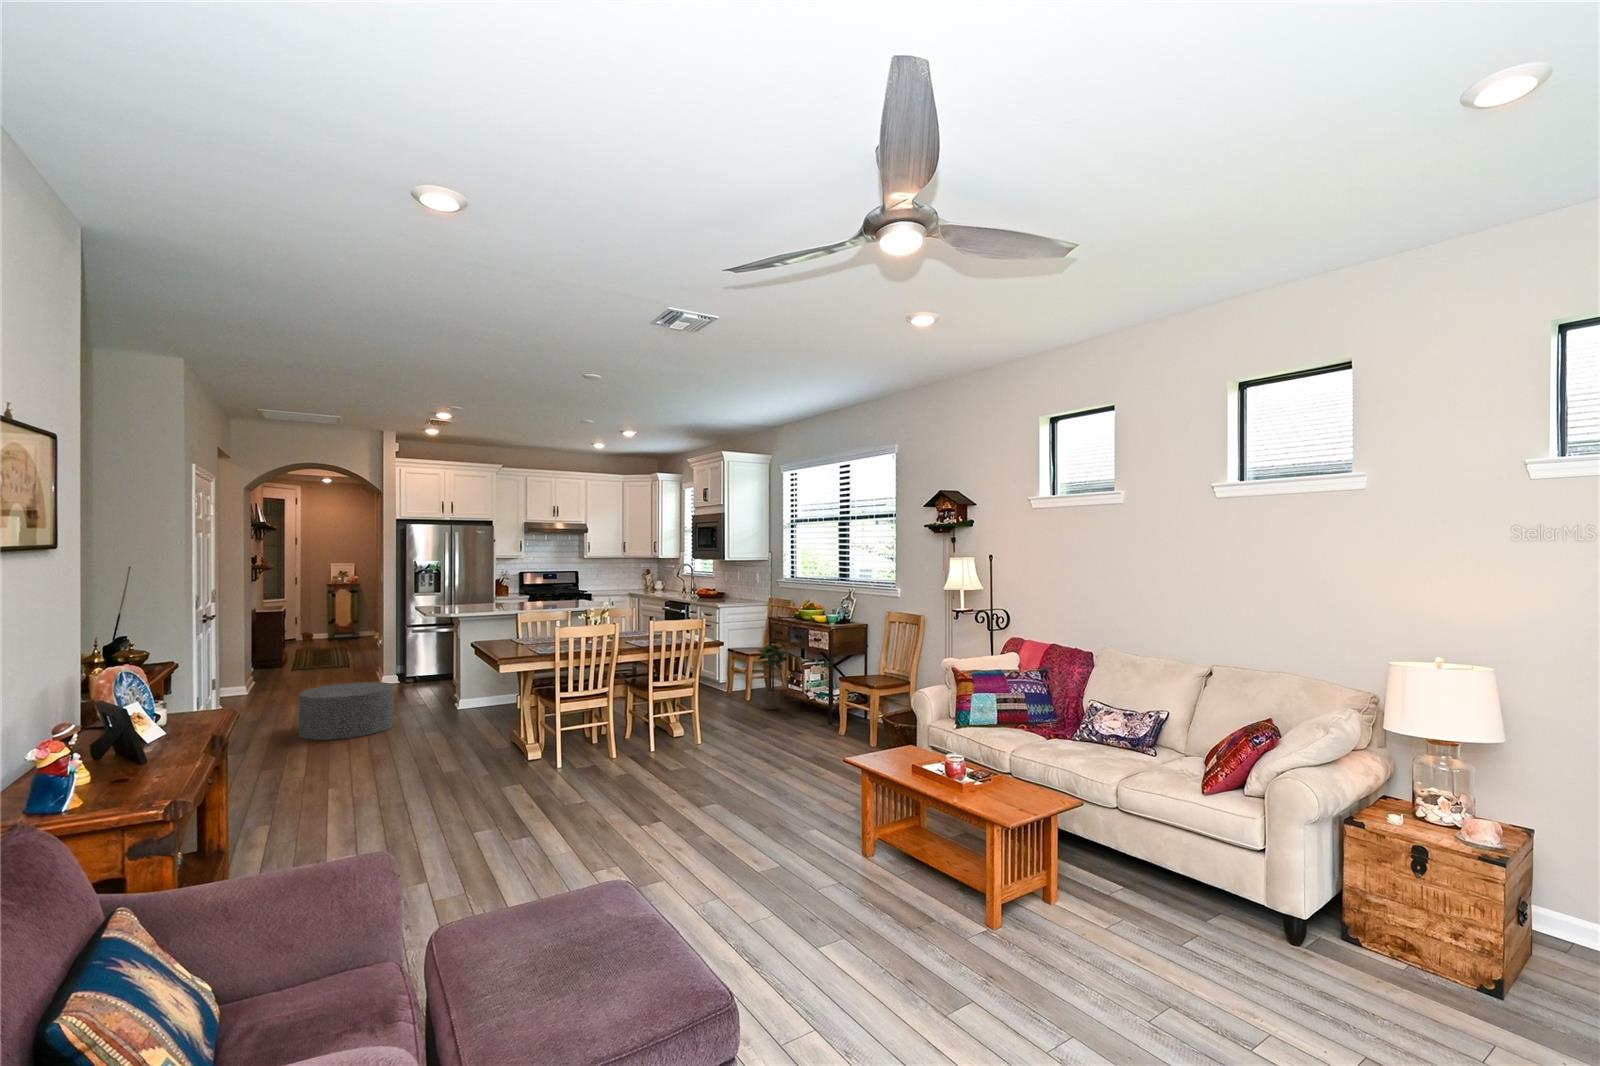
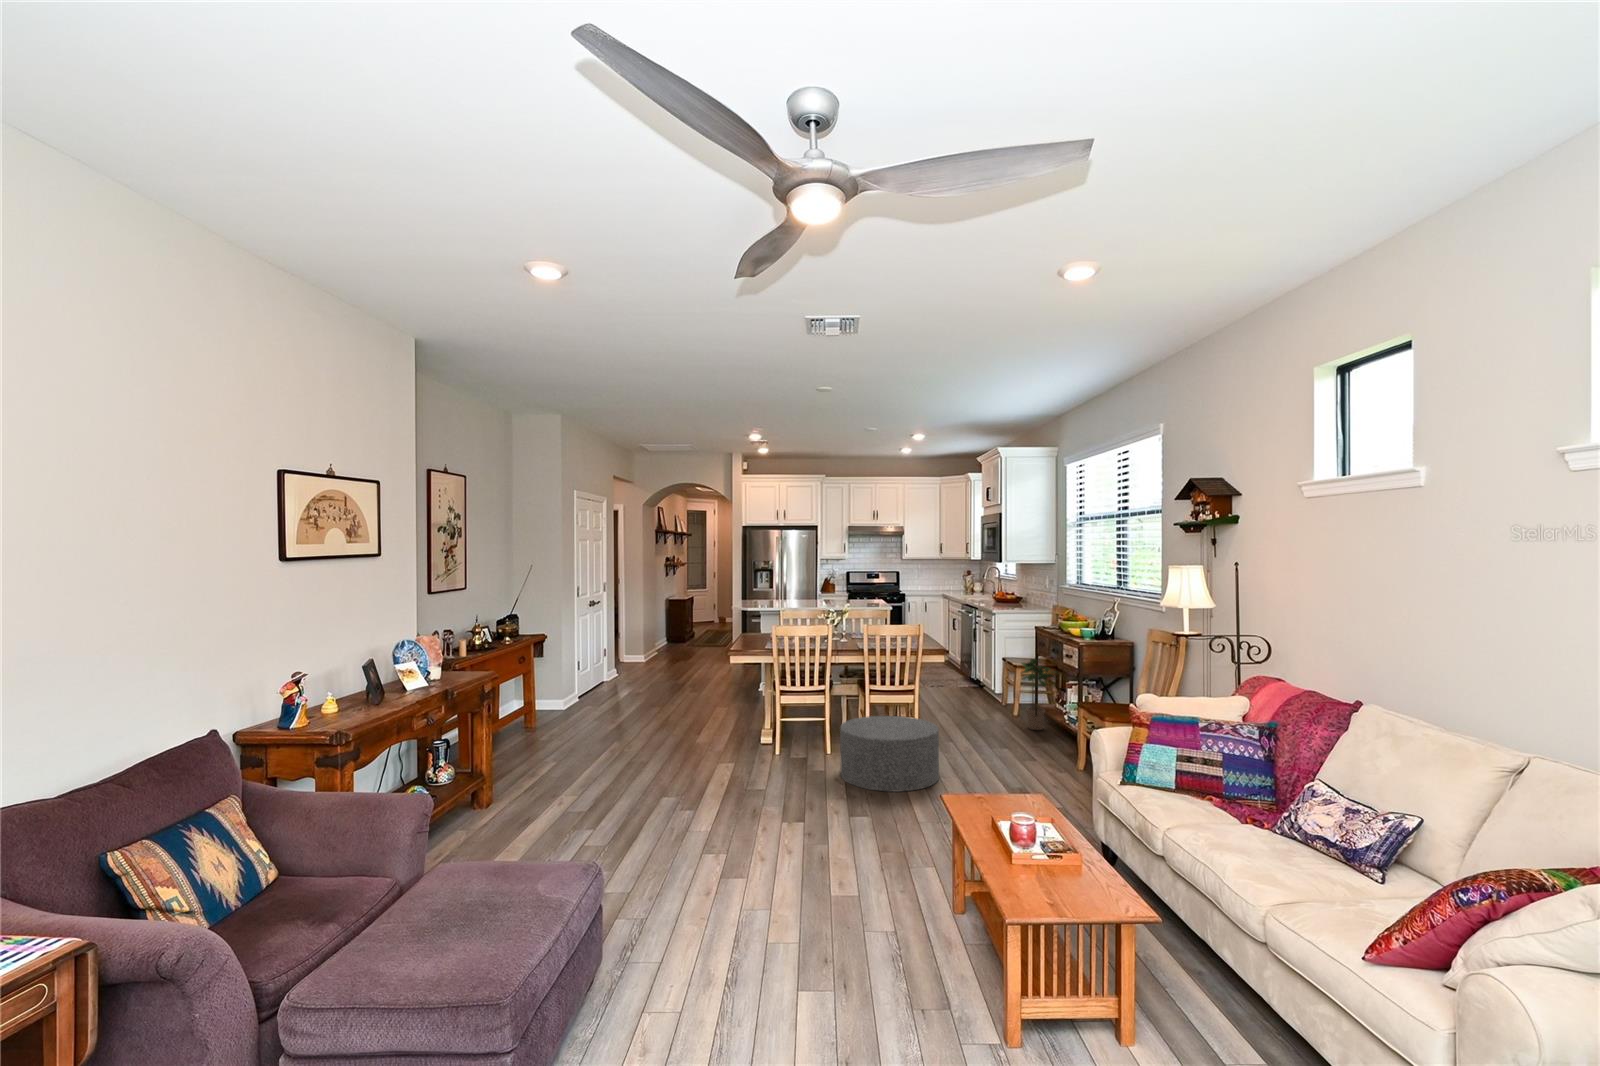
ottoman: present [299,682,394,740] -> present [840,716,939,792]

